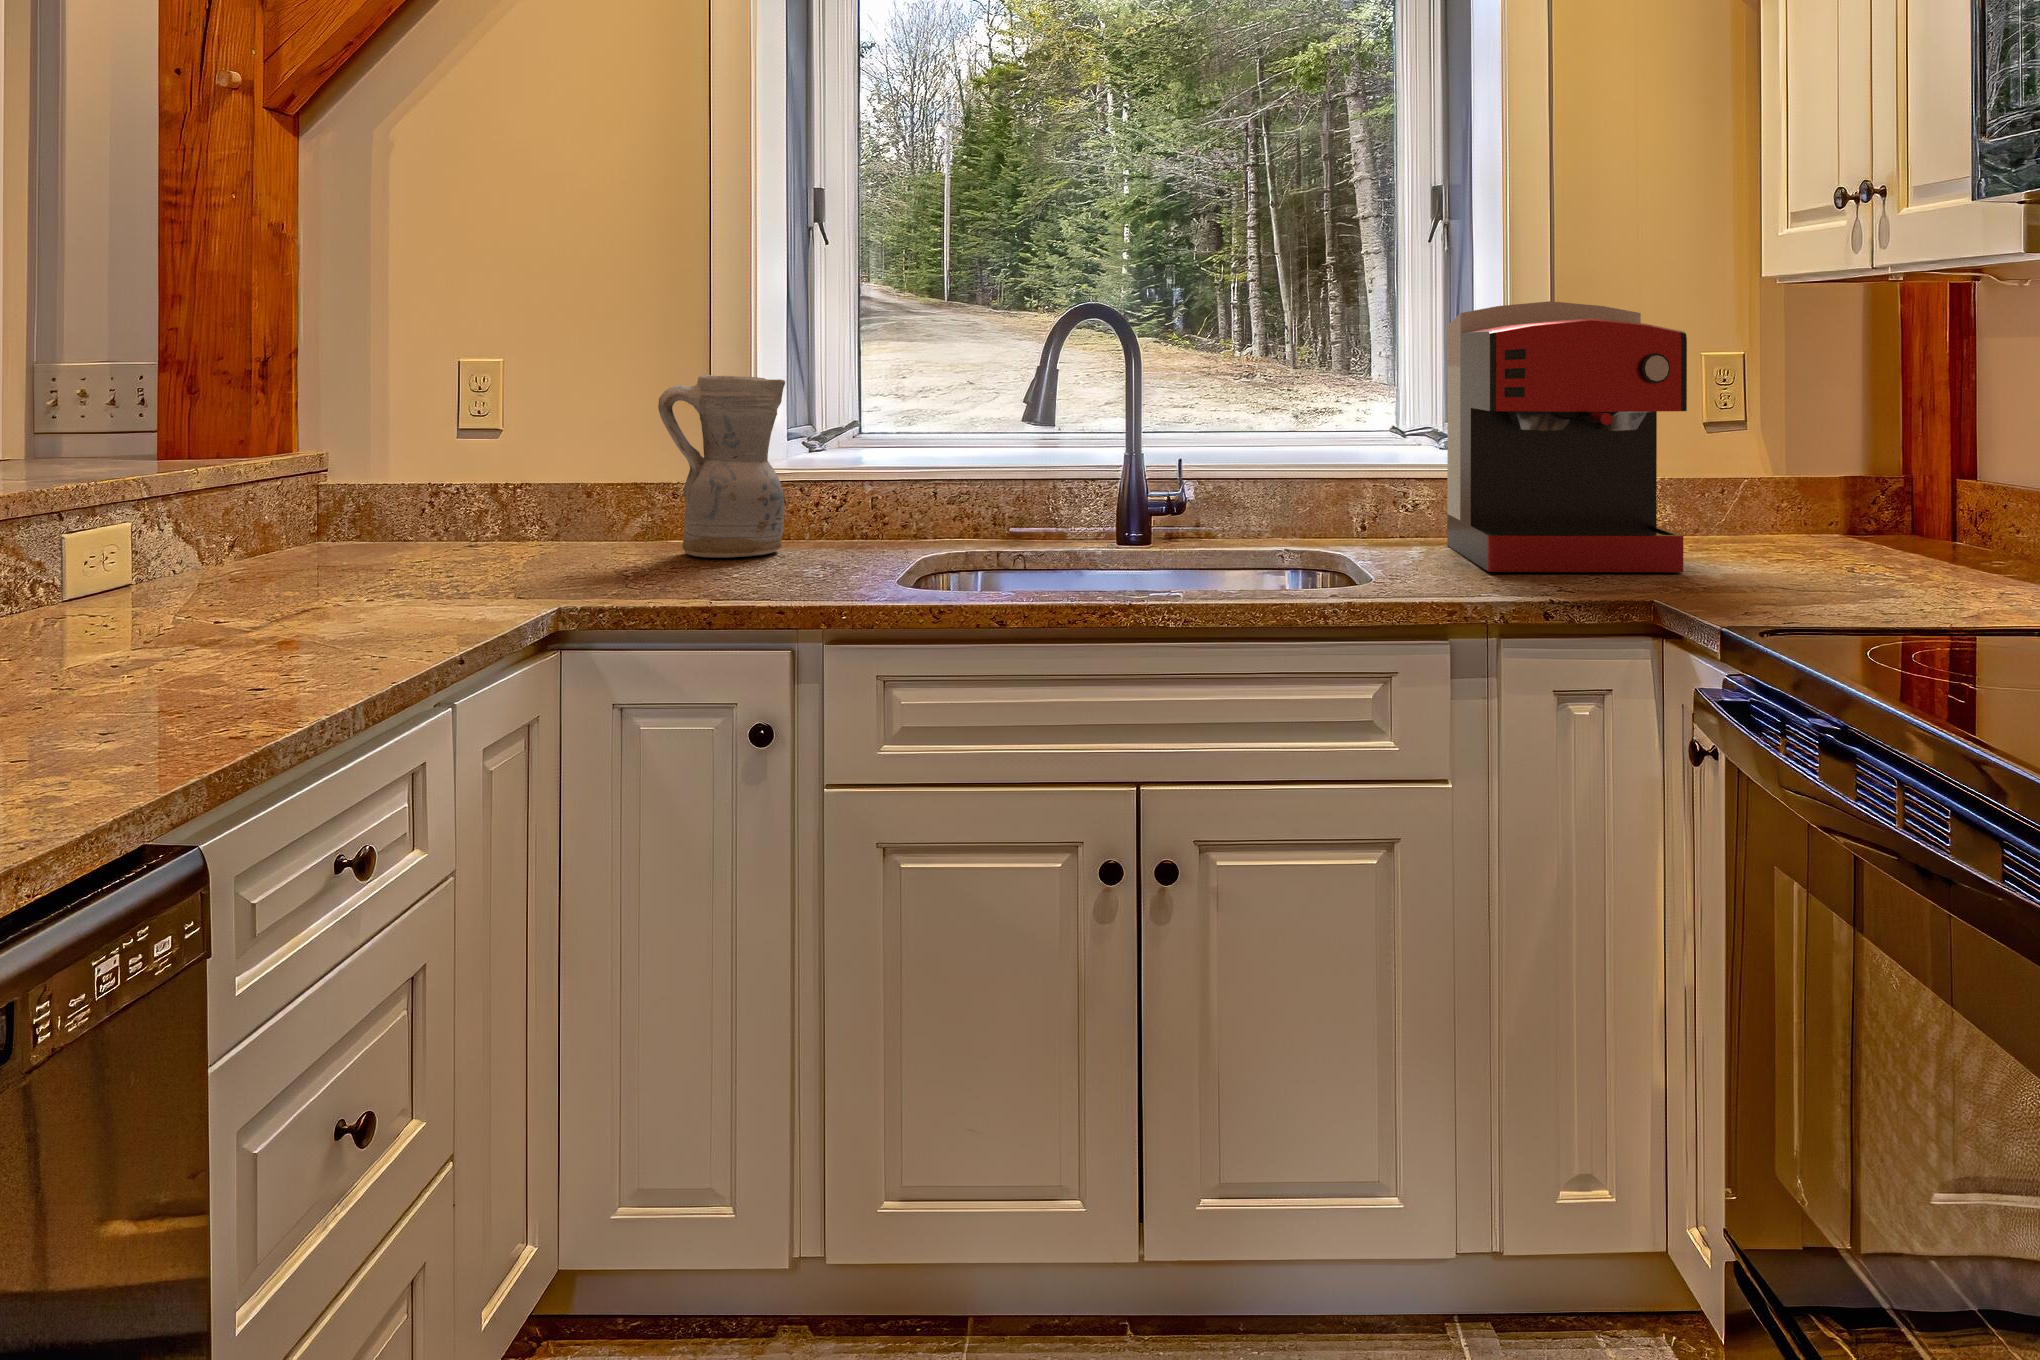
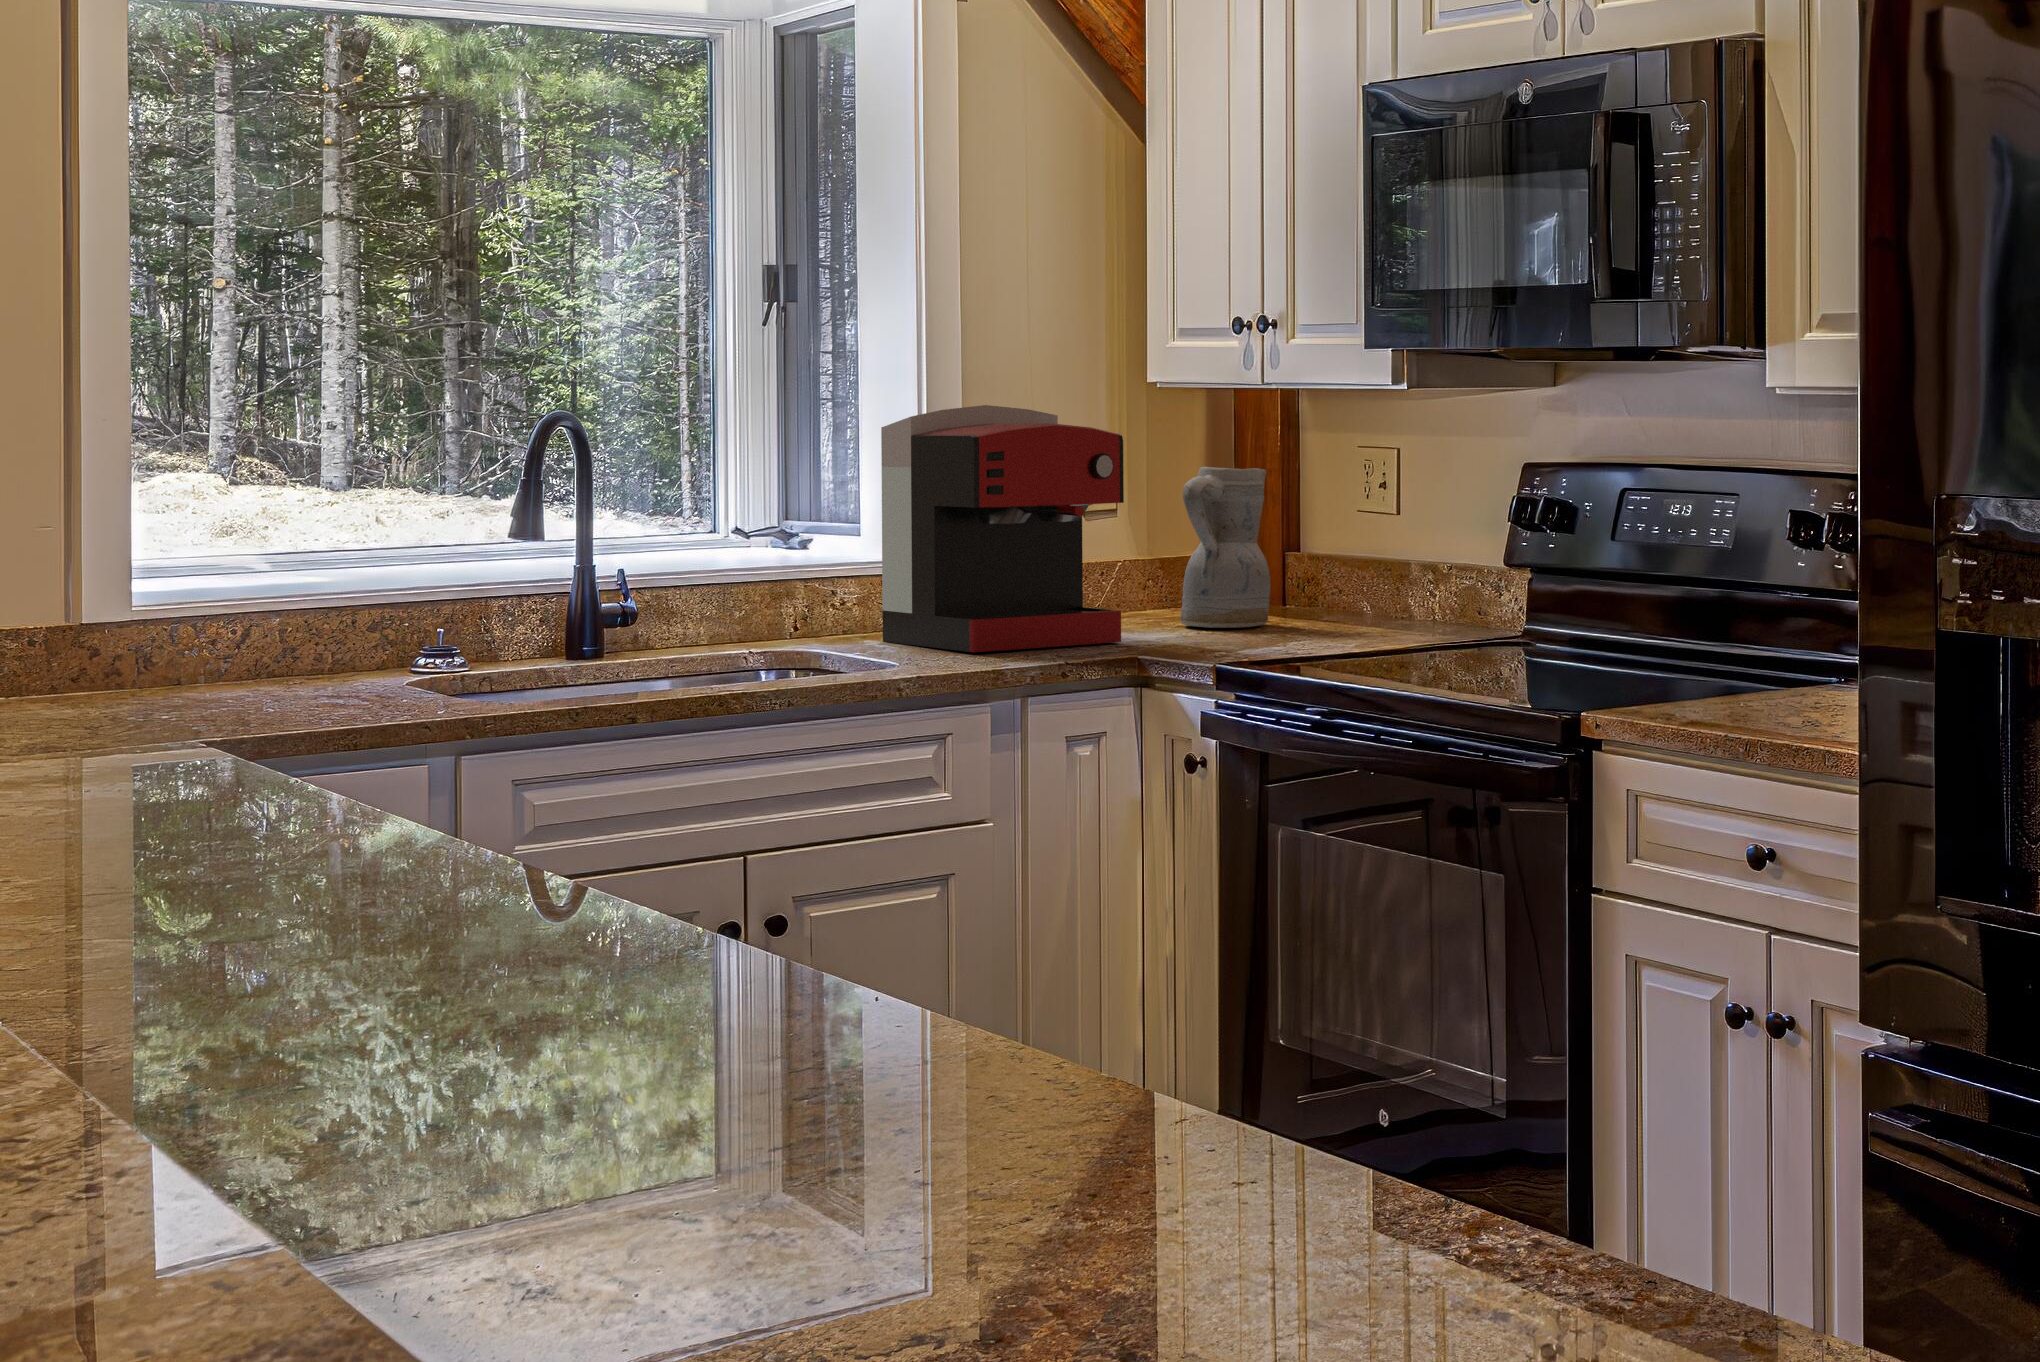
ceramic pitcher: present [658,375,785,558] -> present [1180,467,1270,628]

